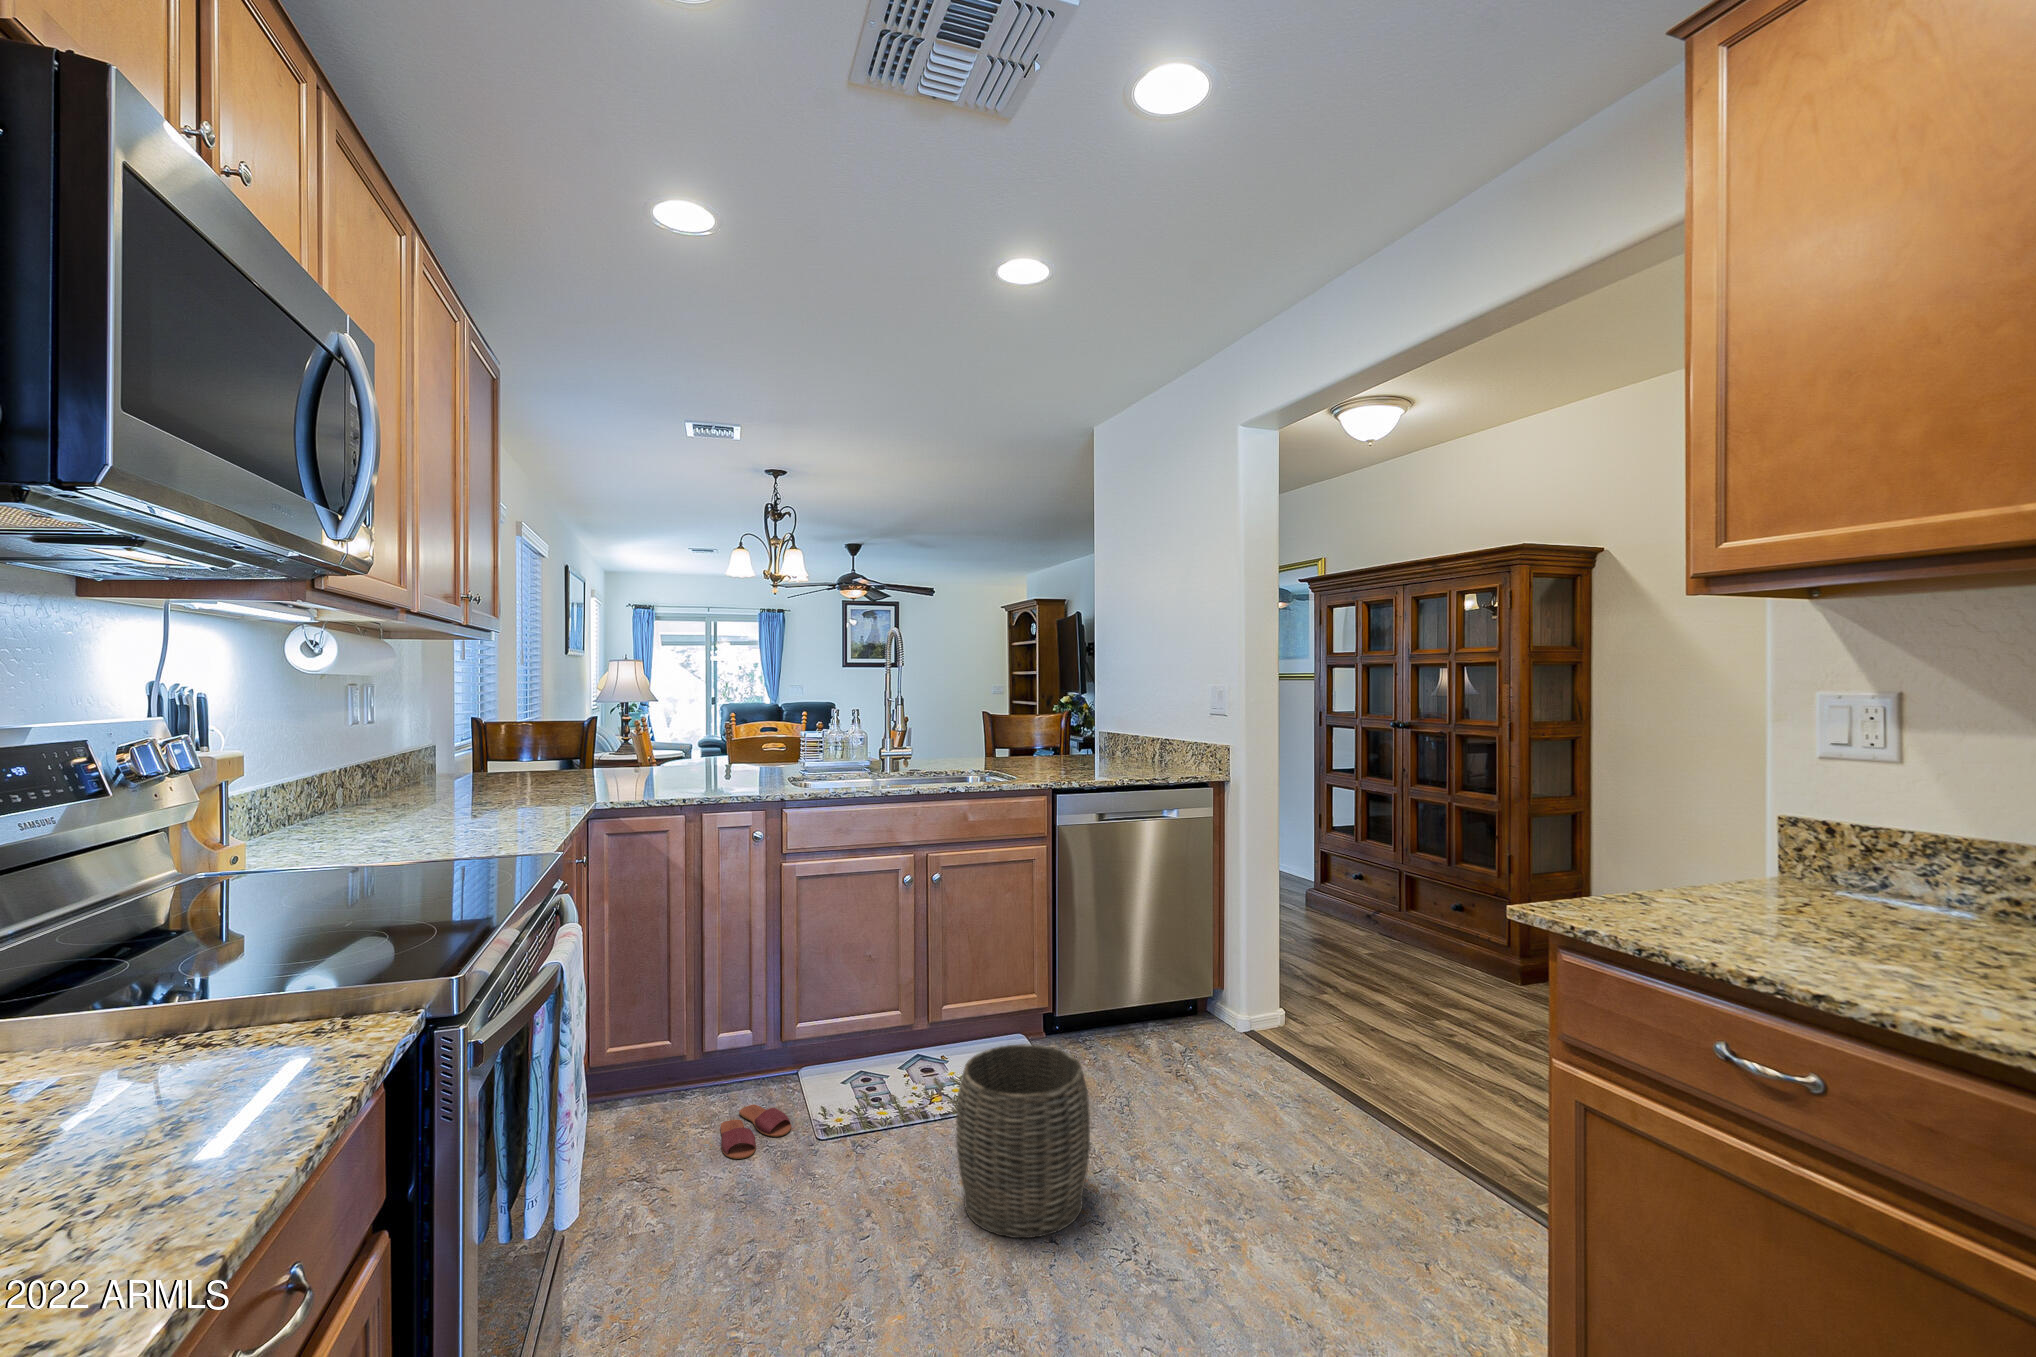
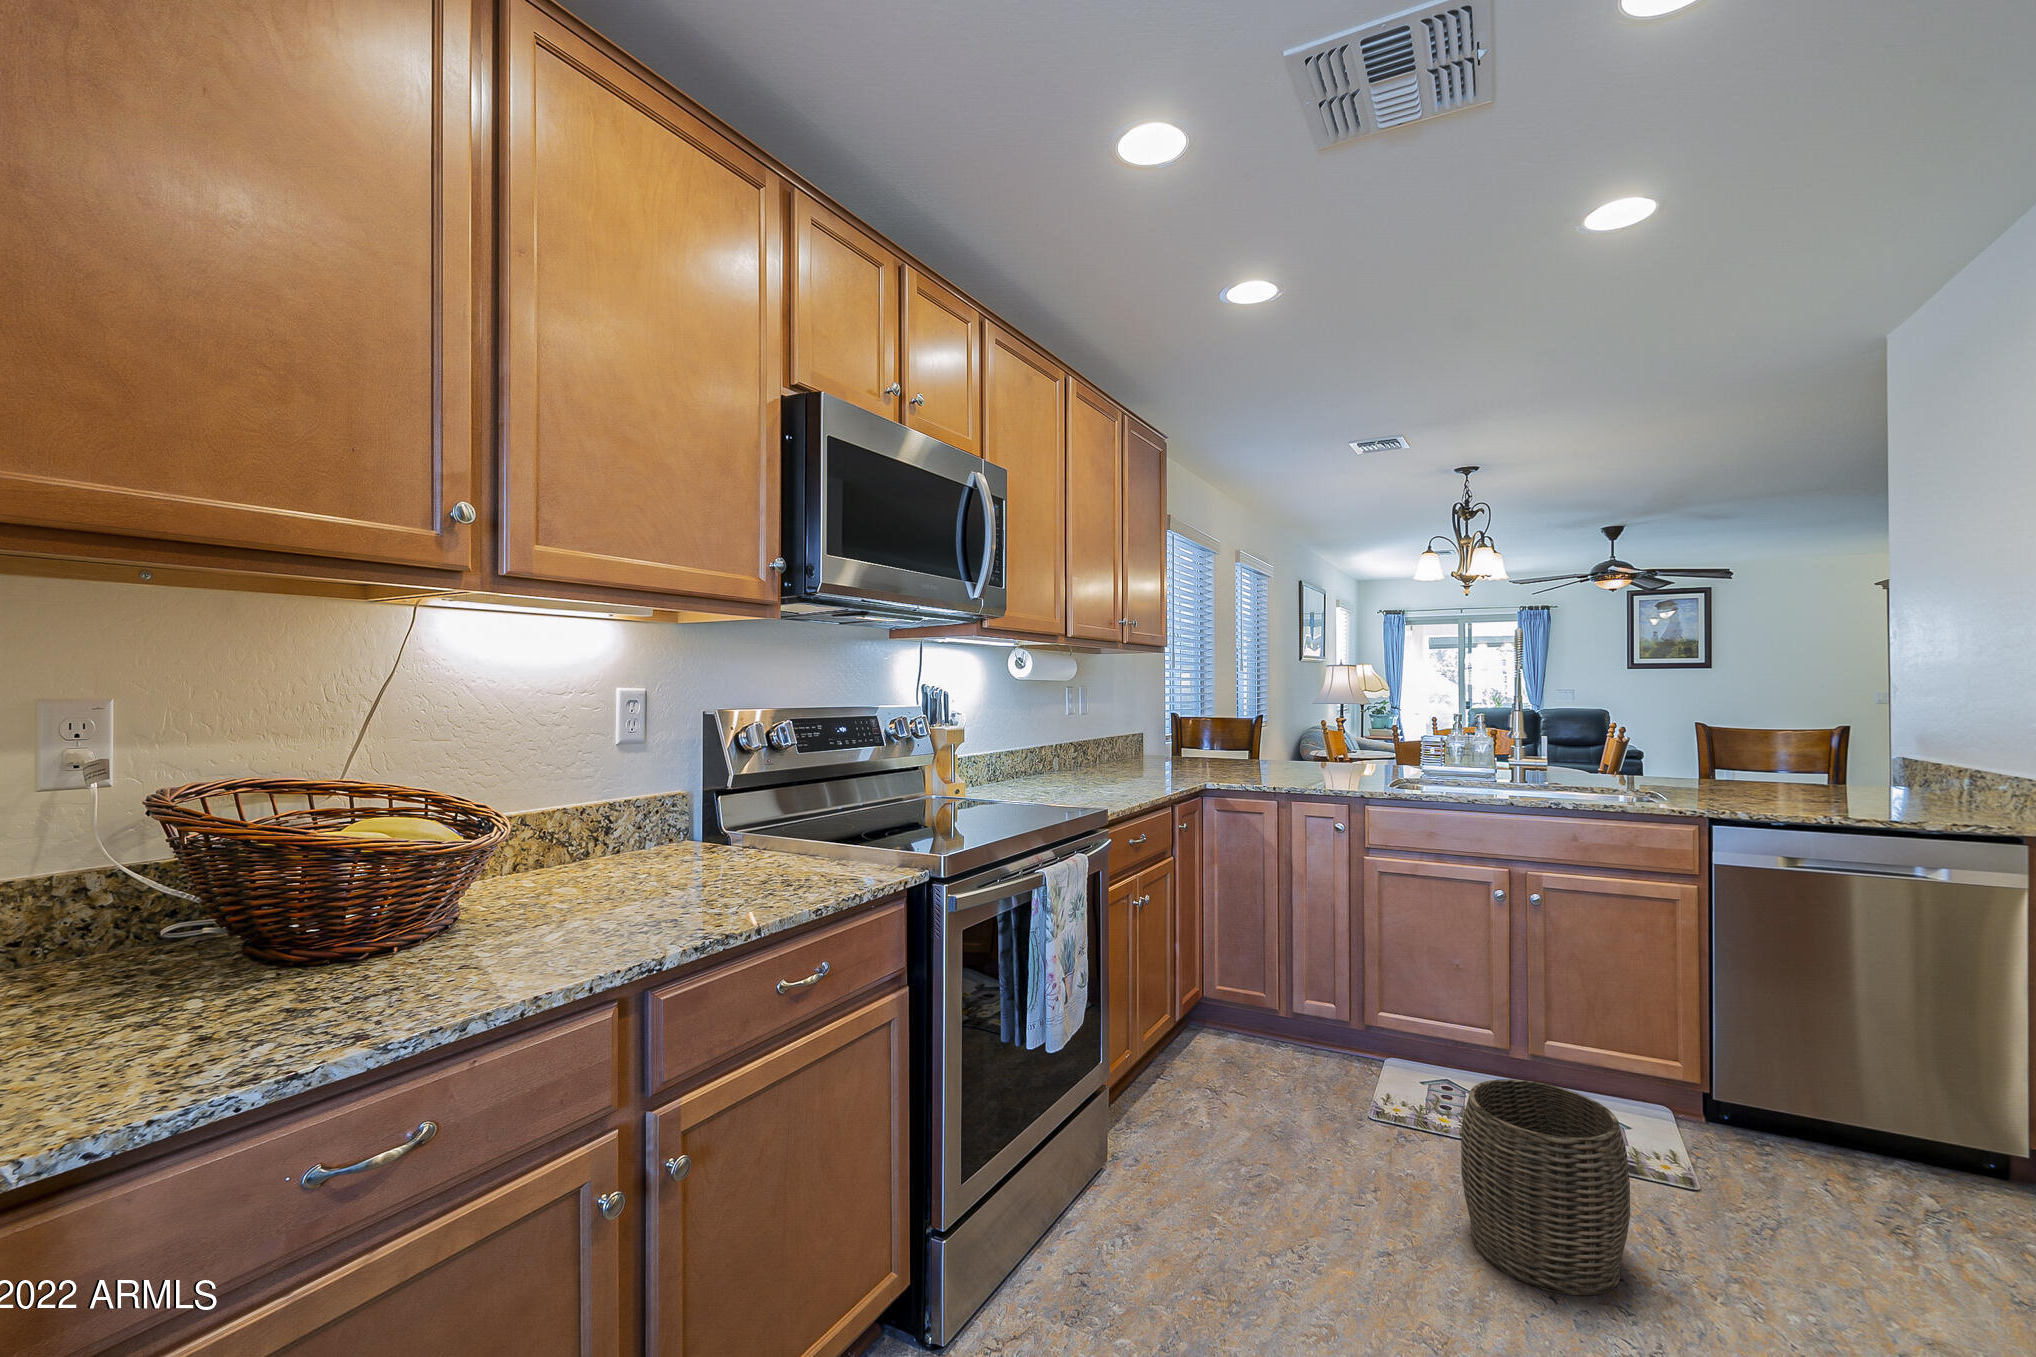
slippers: present [720,1105,791,1159] -> none [1284,1070,1352,1107]

